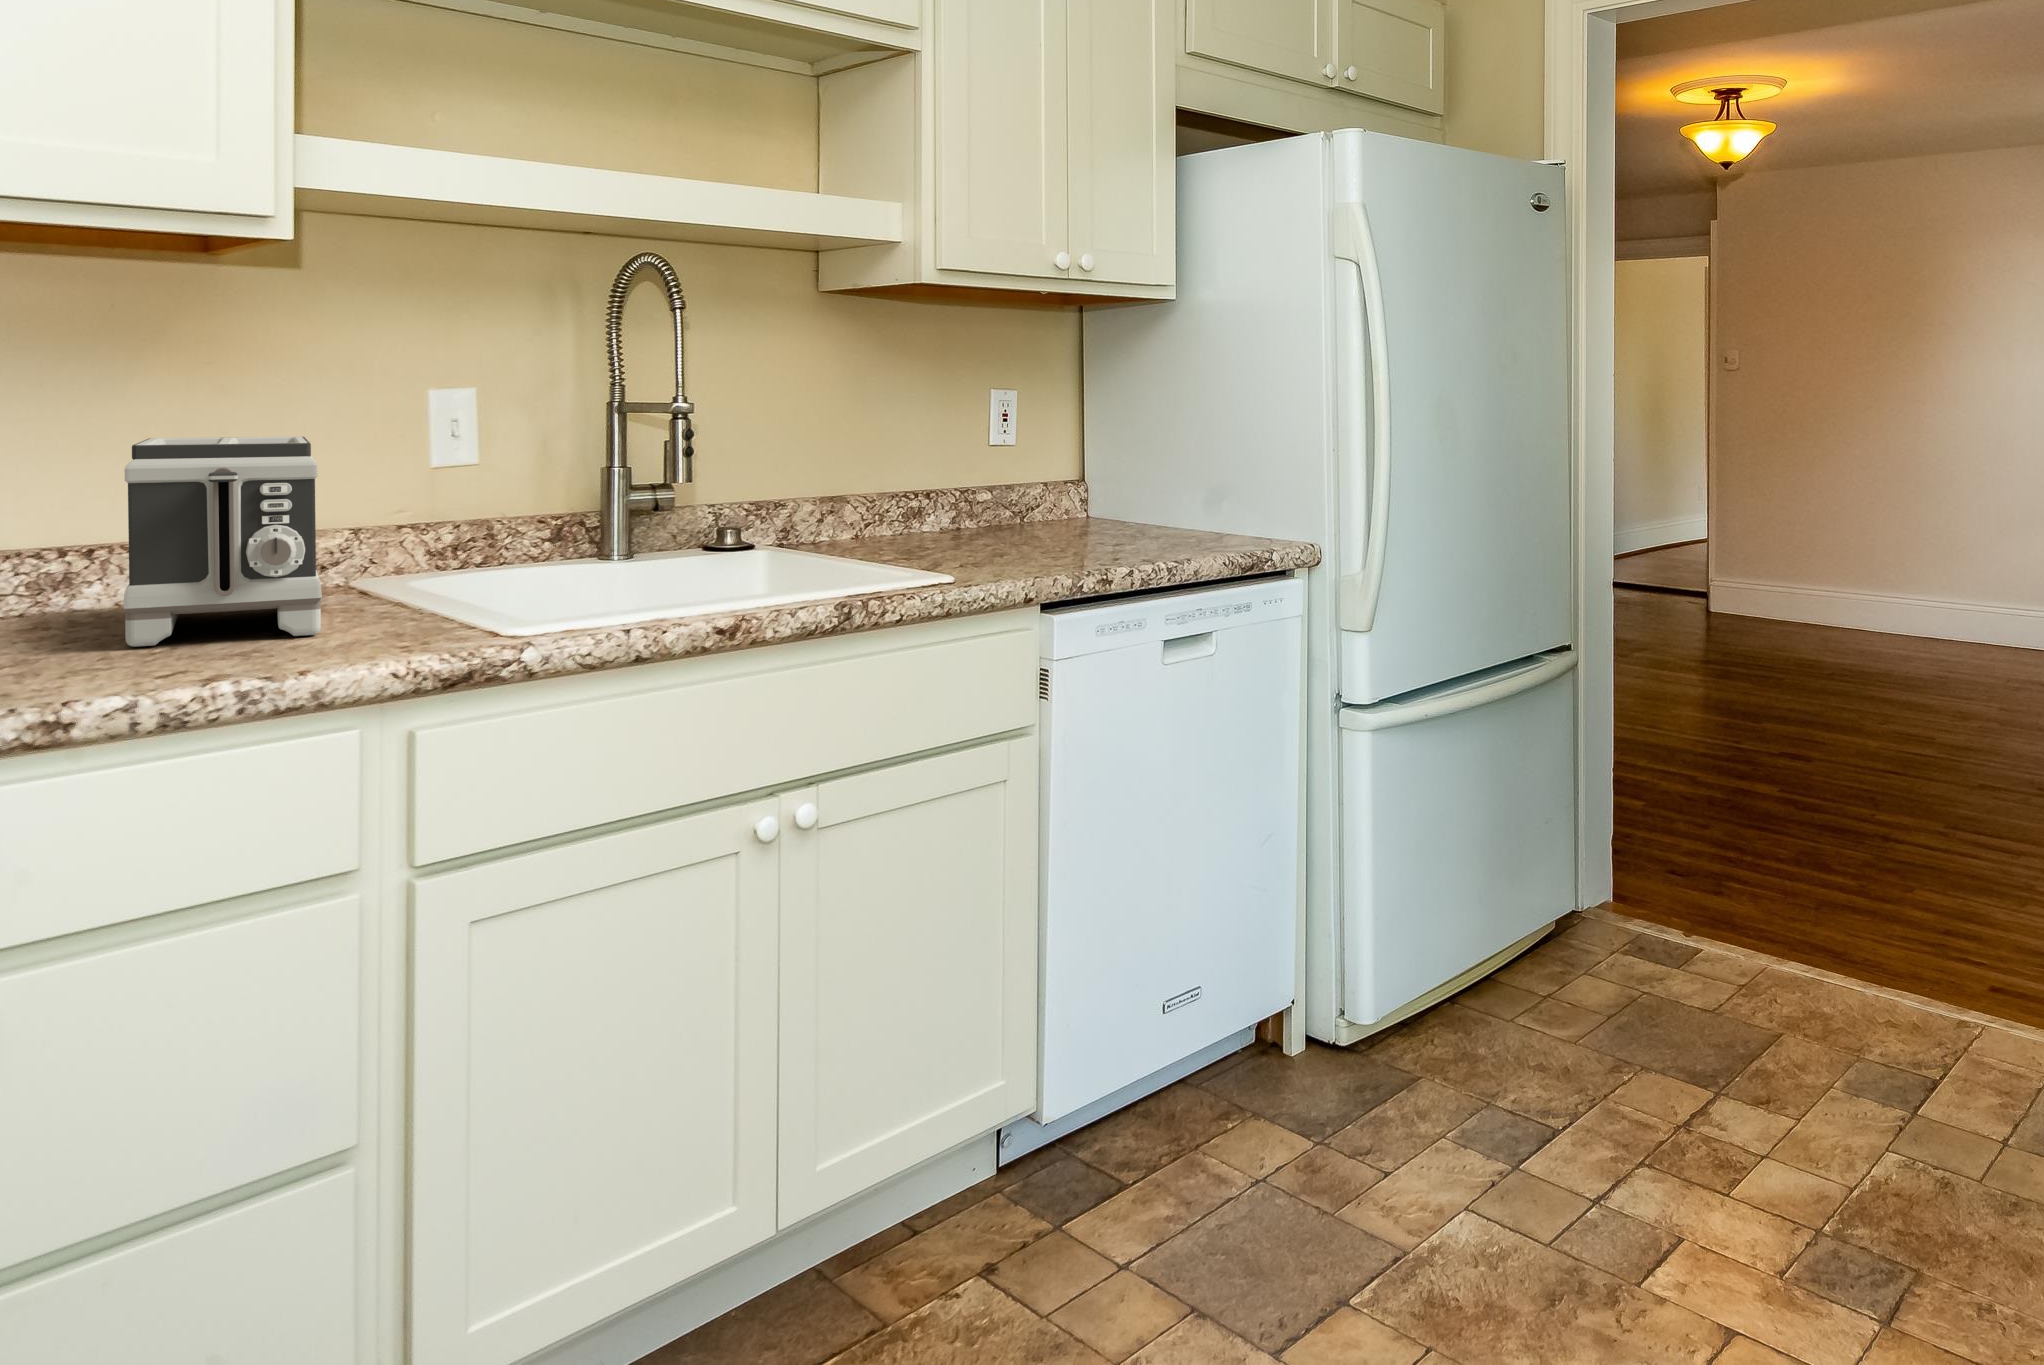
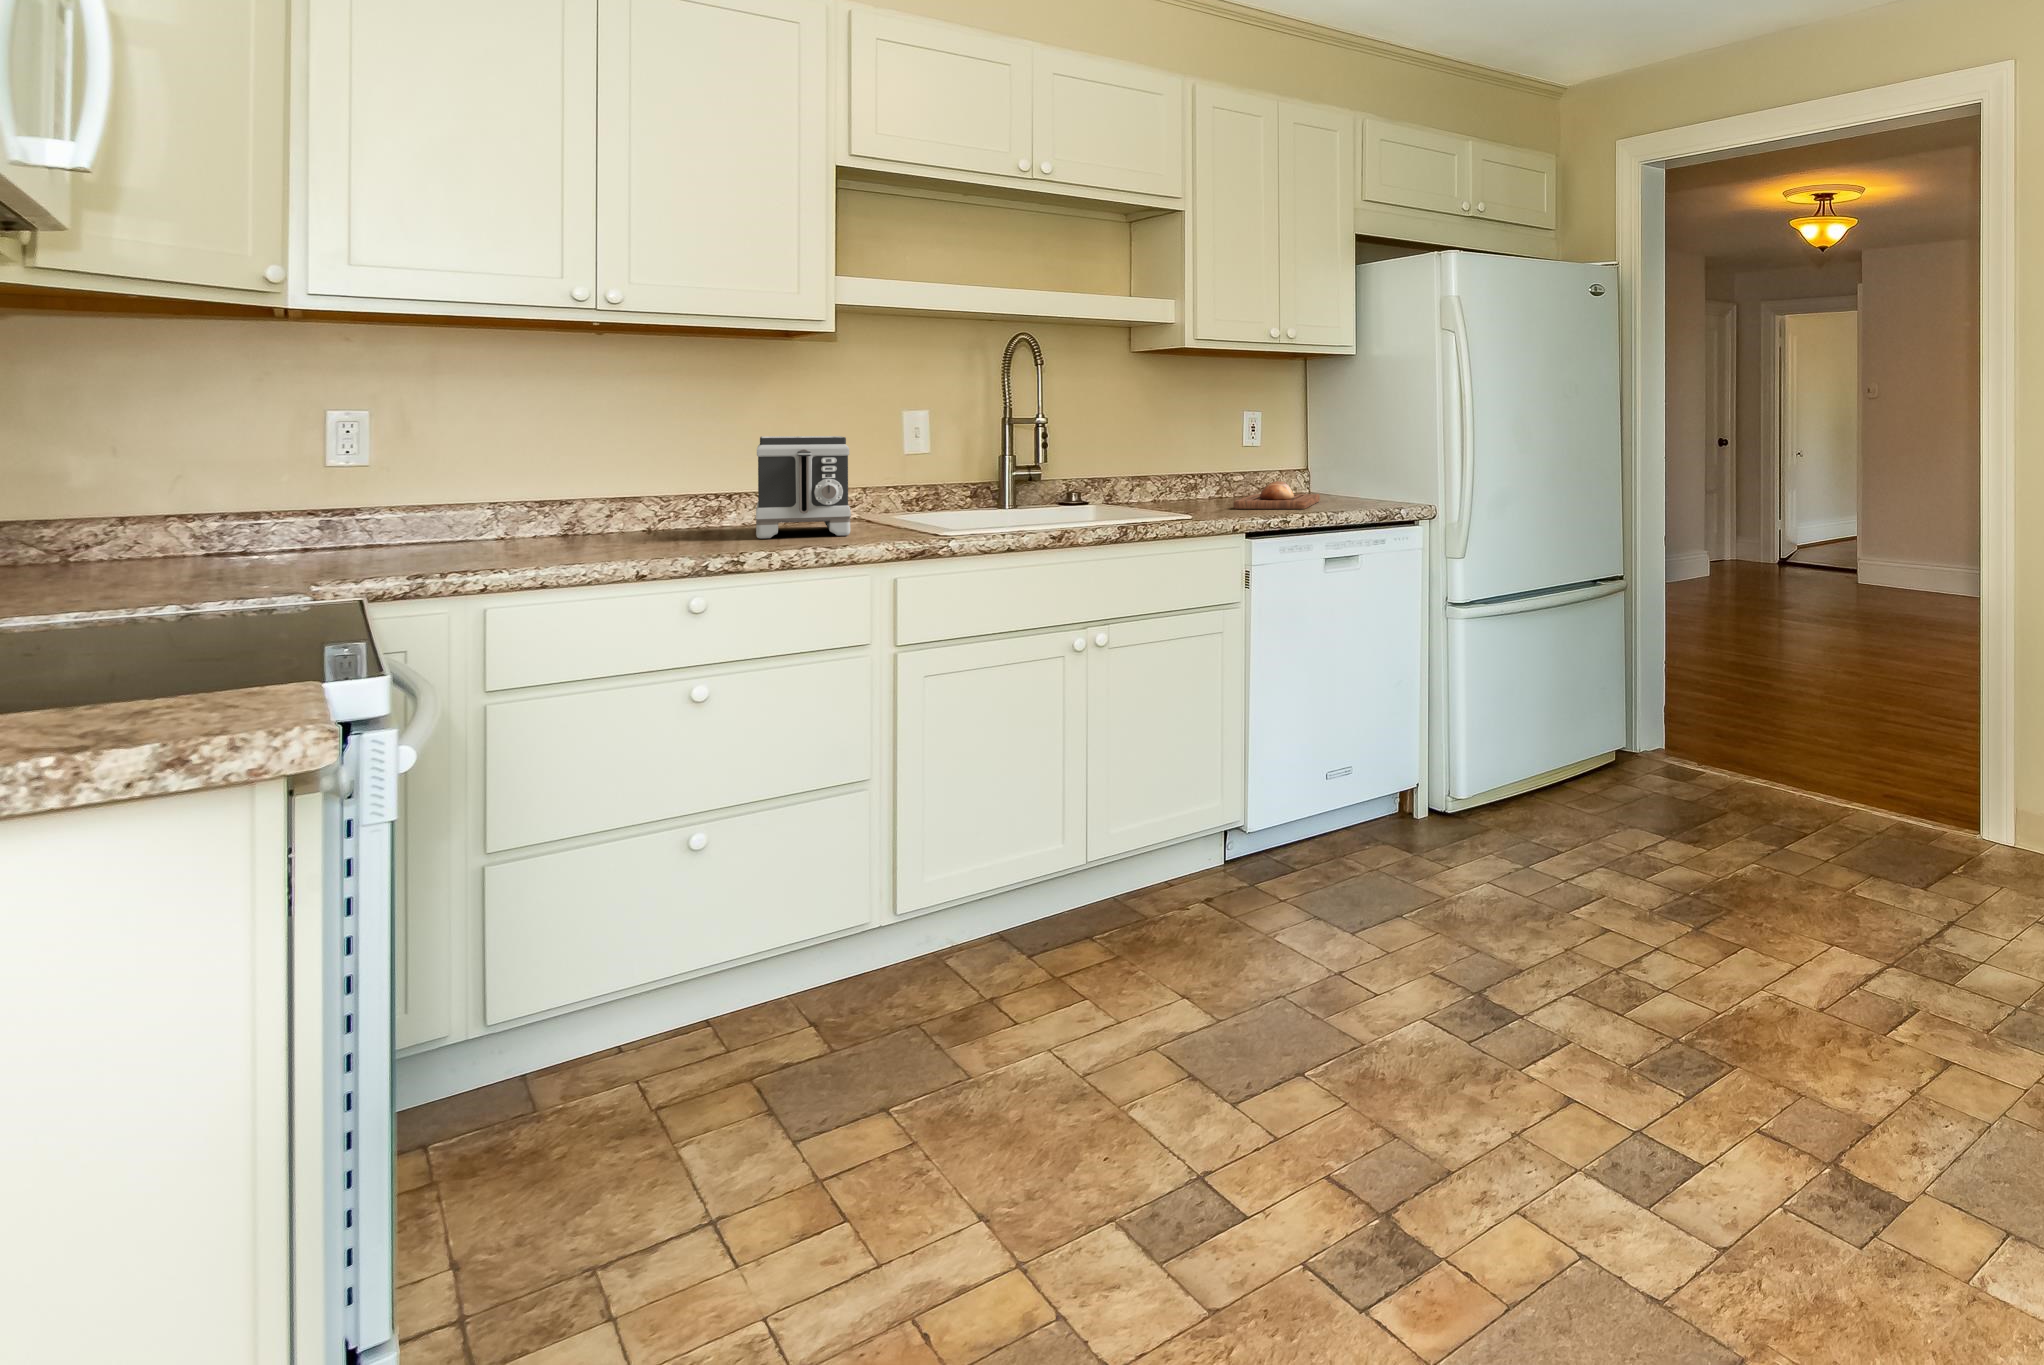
bread loaf: none [996,503,1119,554] -> present [1233,481,1320,509]

